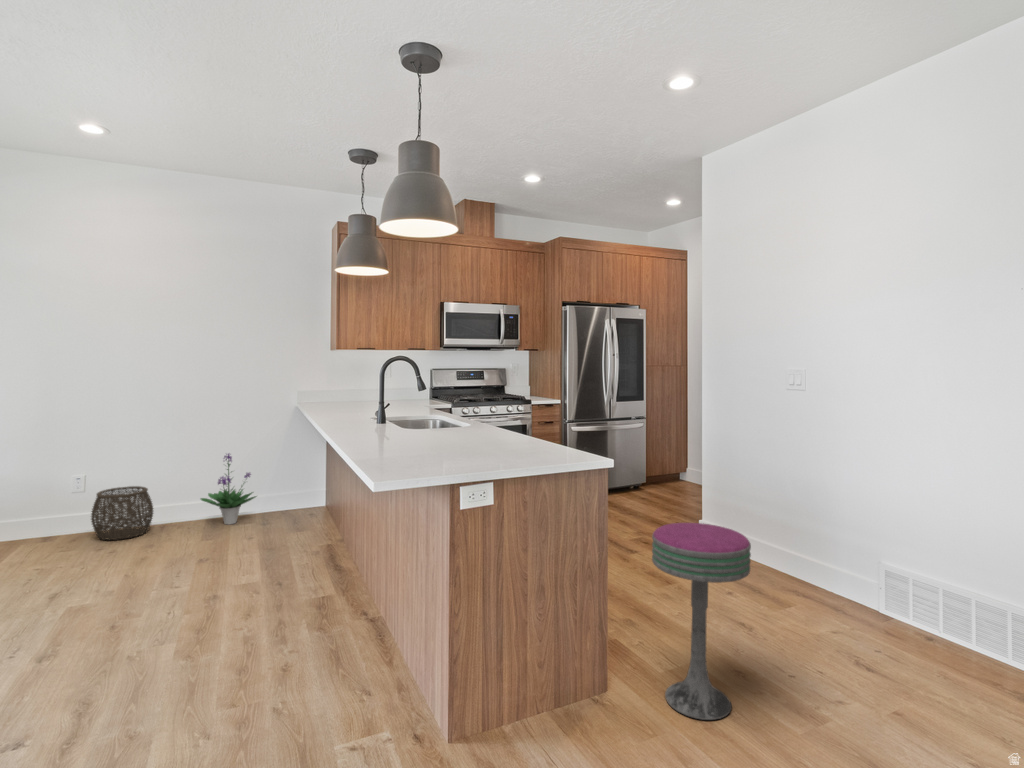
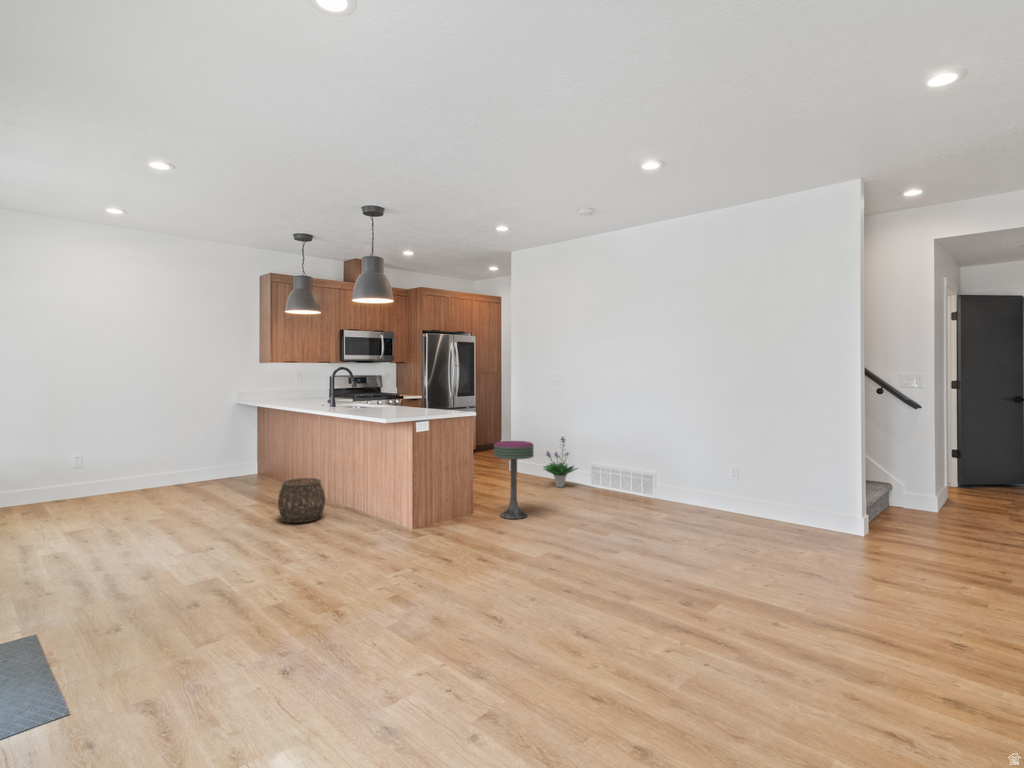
potted plant: present [201,453,256,524] -> present [544,437,577,487]
woven basket: present [91,486,153,540] -> present [278,478,325,523]

